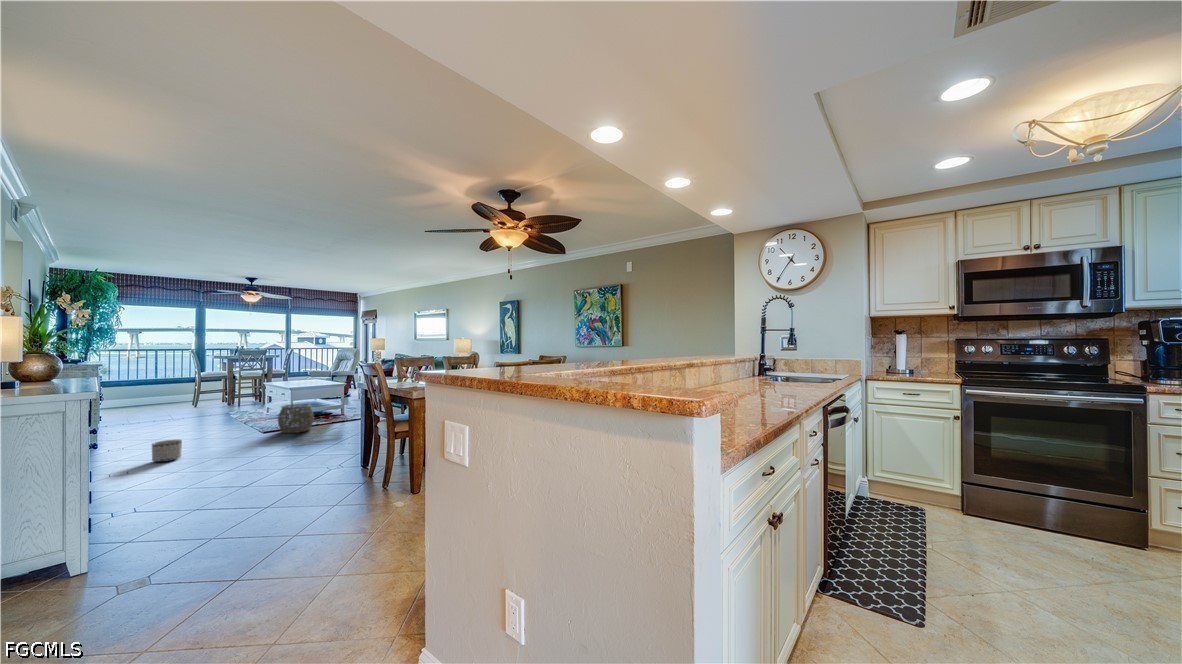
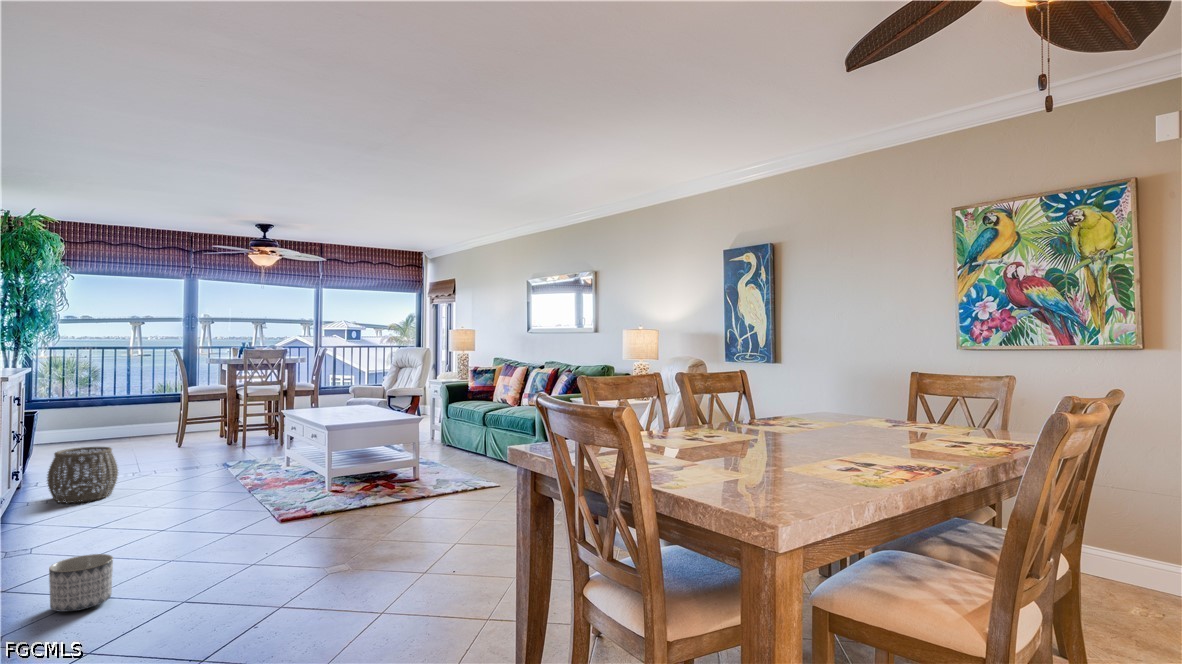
woven basket: present [278,404,314,433] -> present [47,447,118,503]

